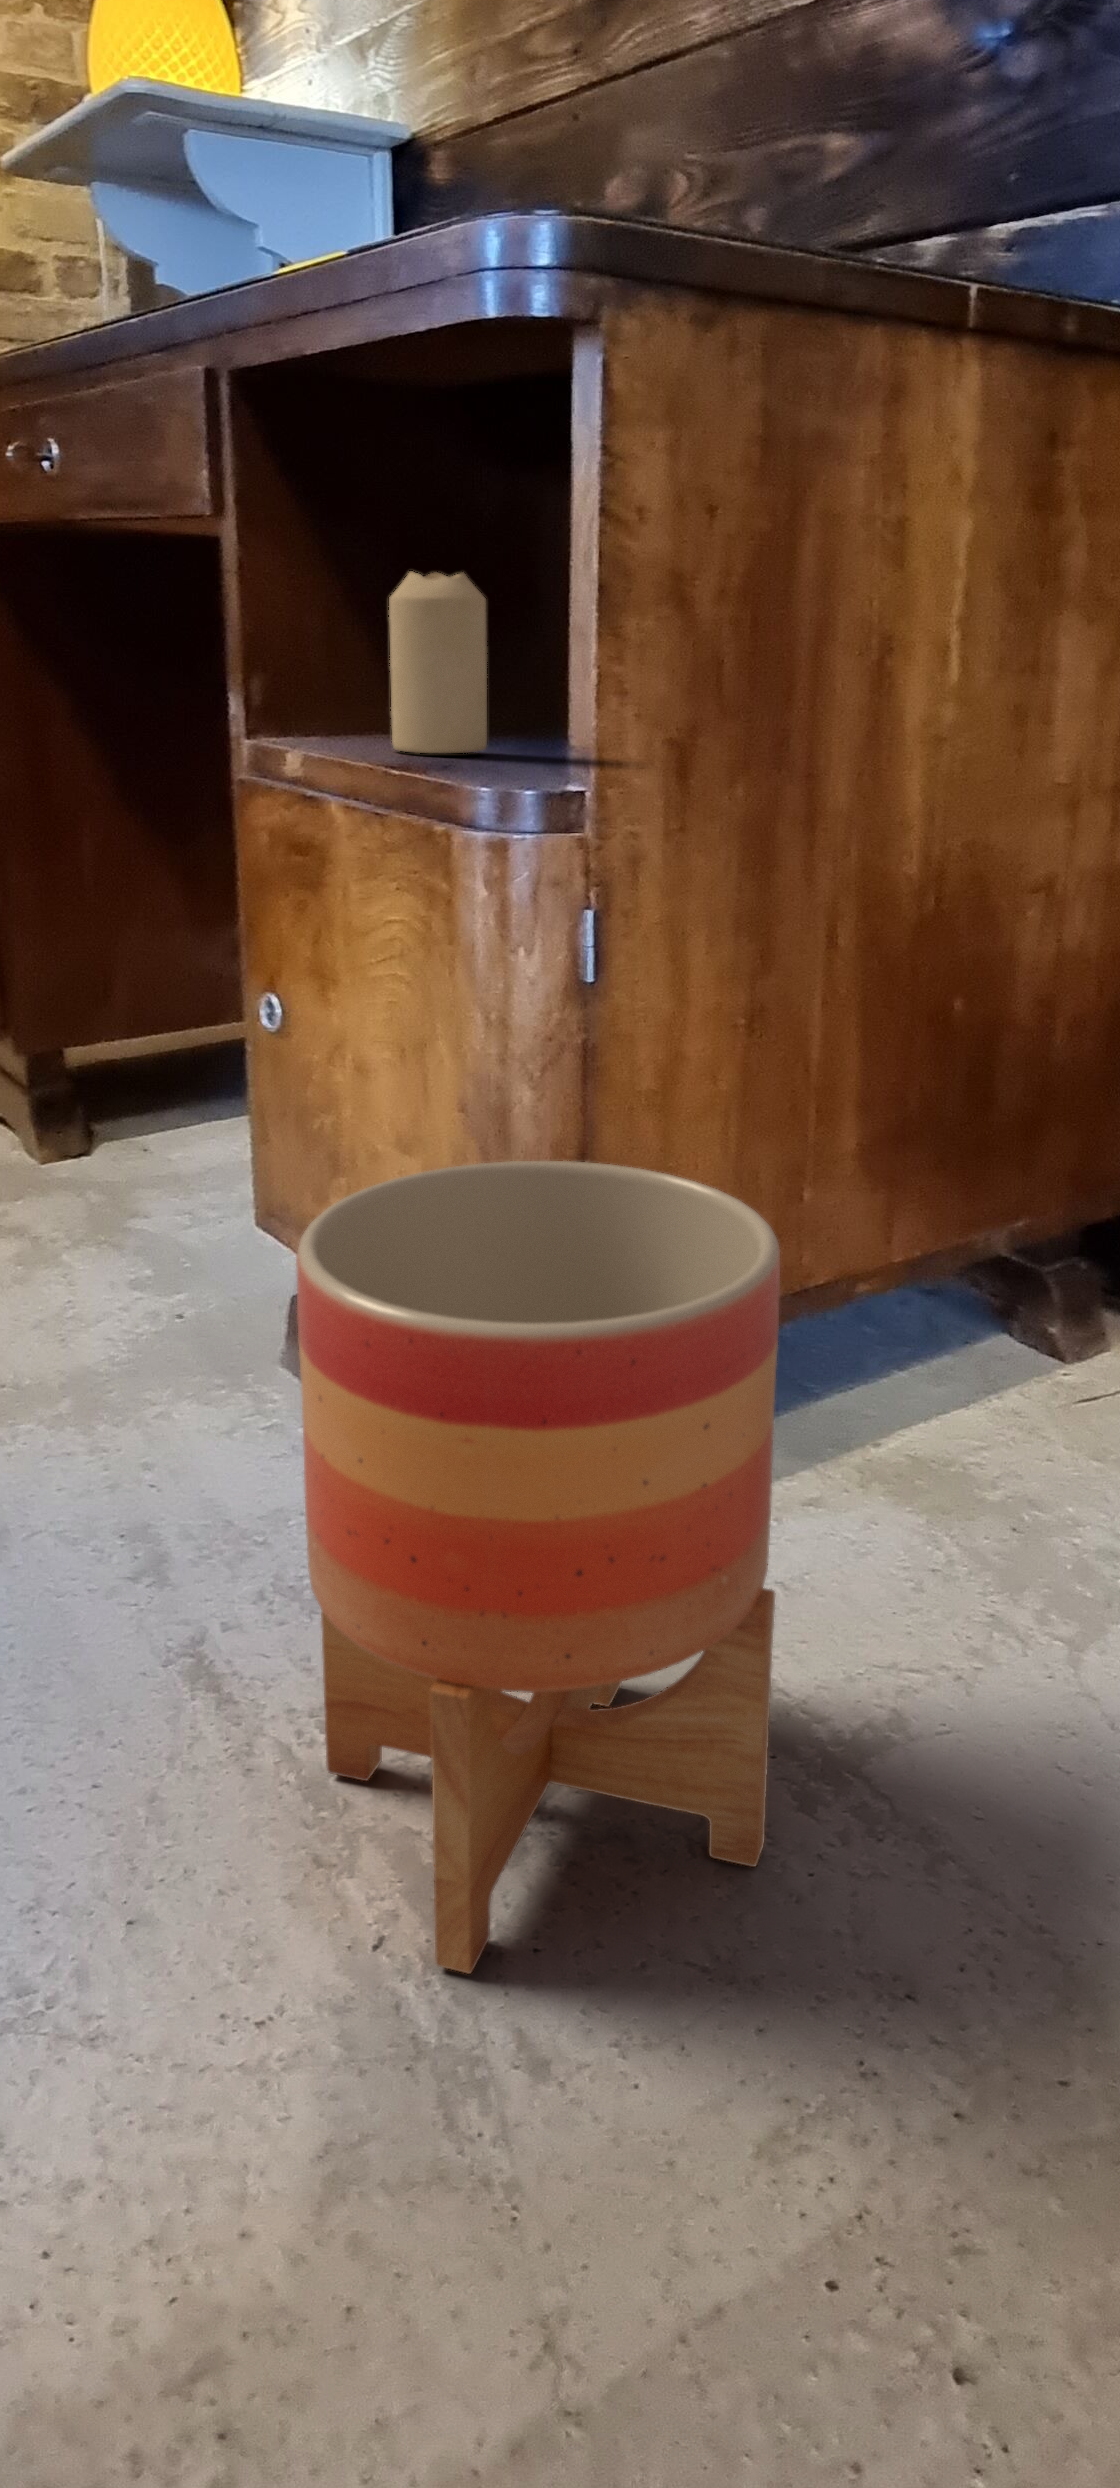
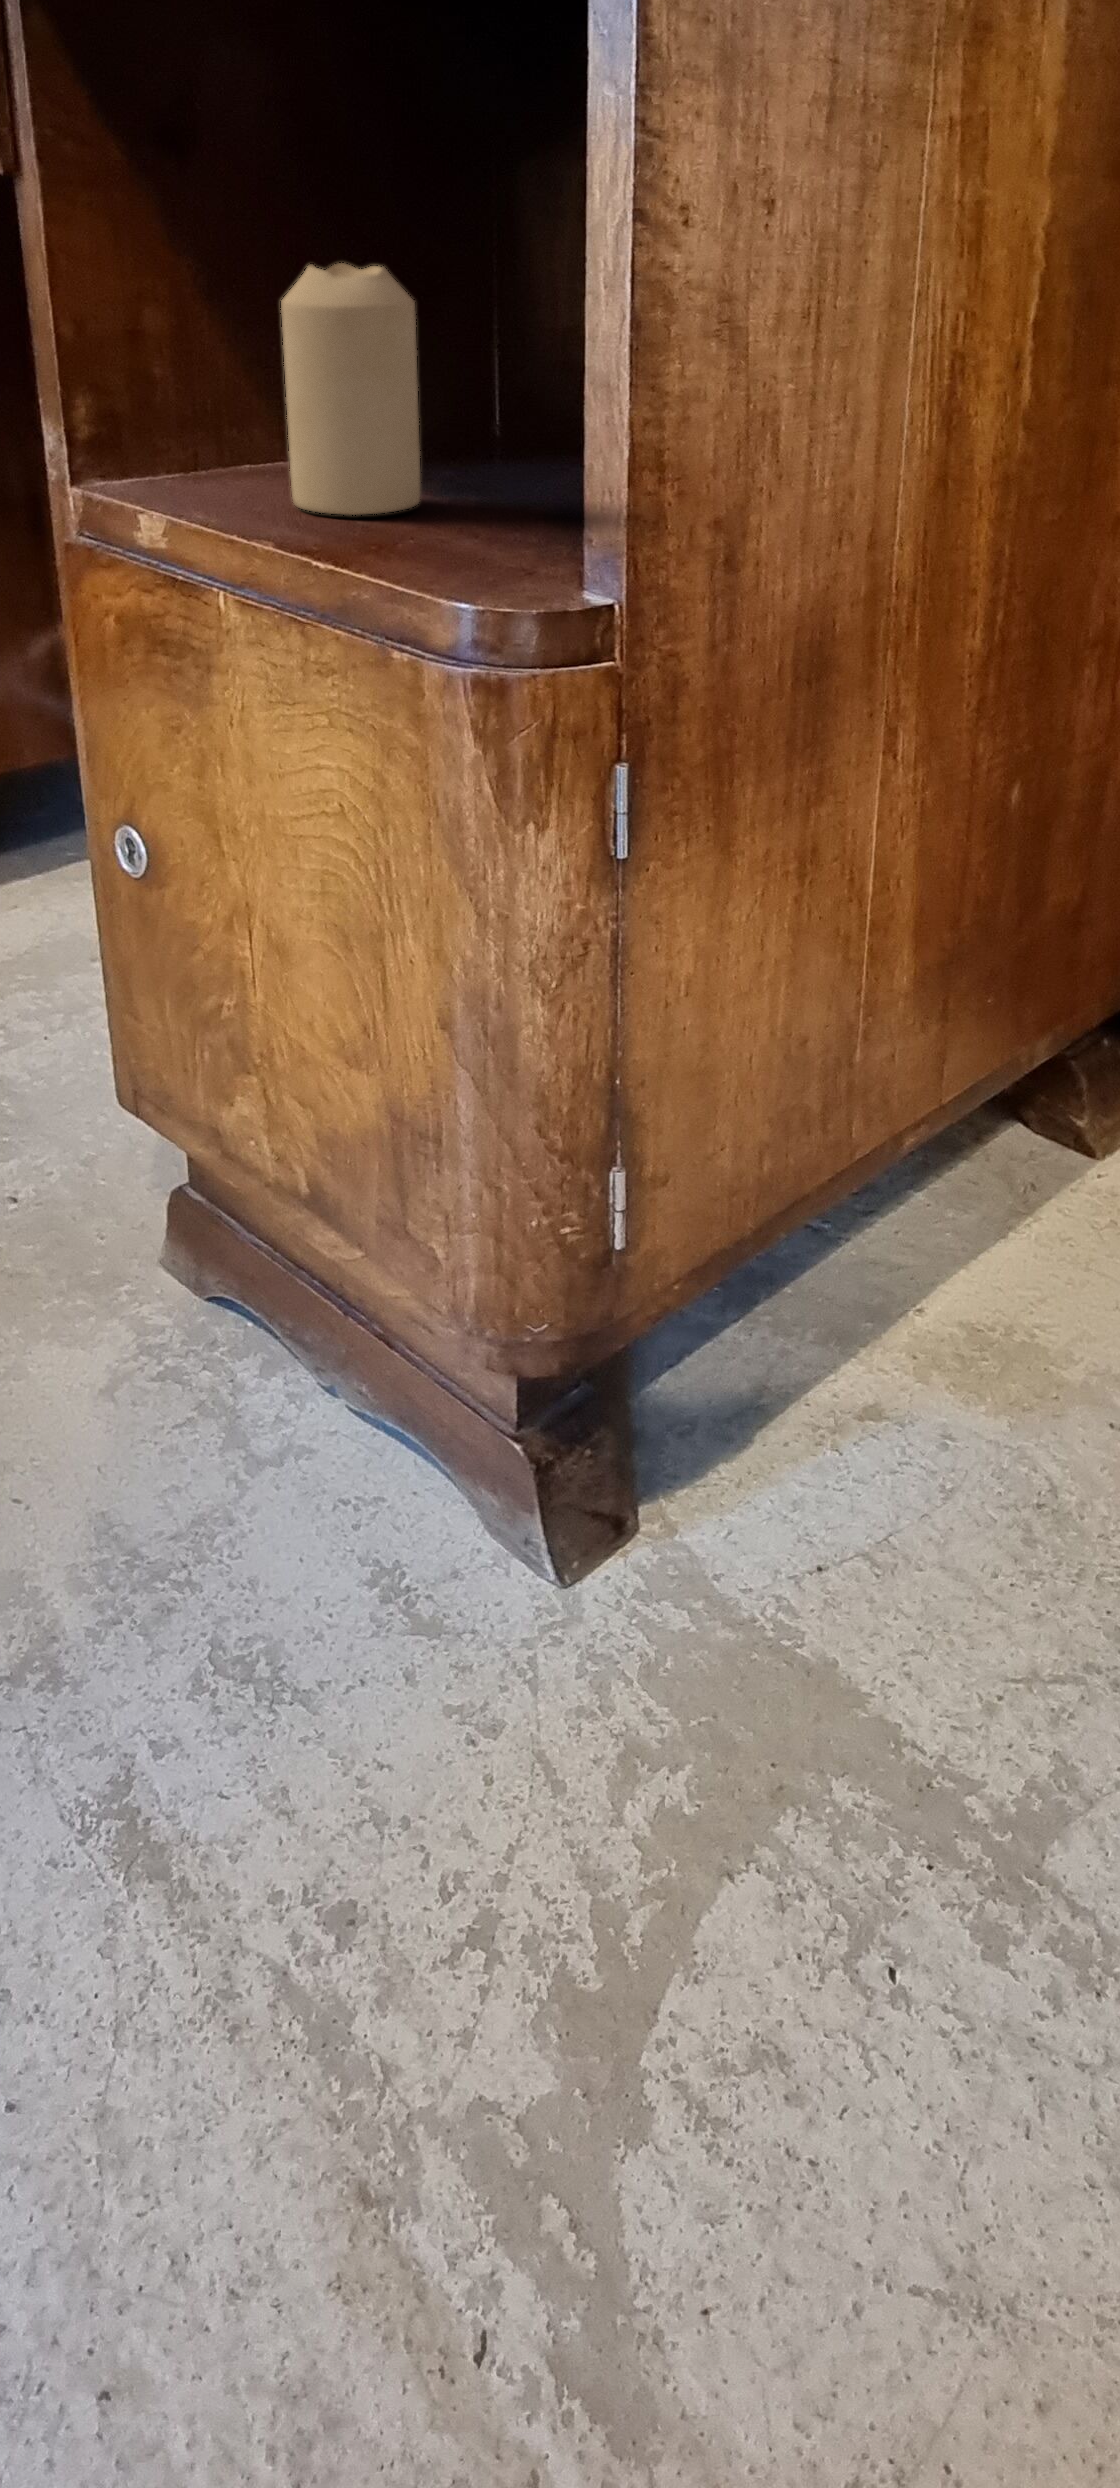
planter: present [296,1161,780,1974] -> none [310,1161,1024,2408]

